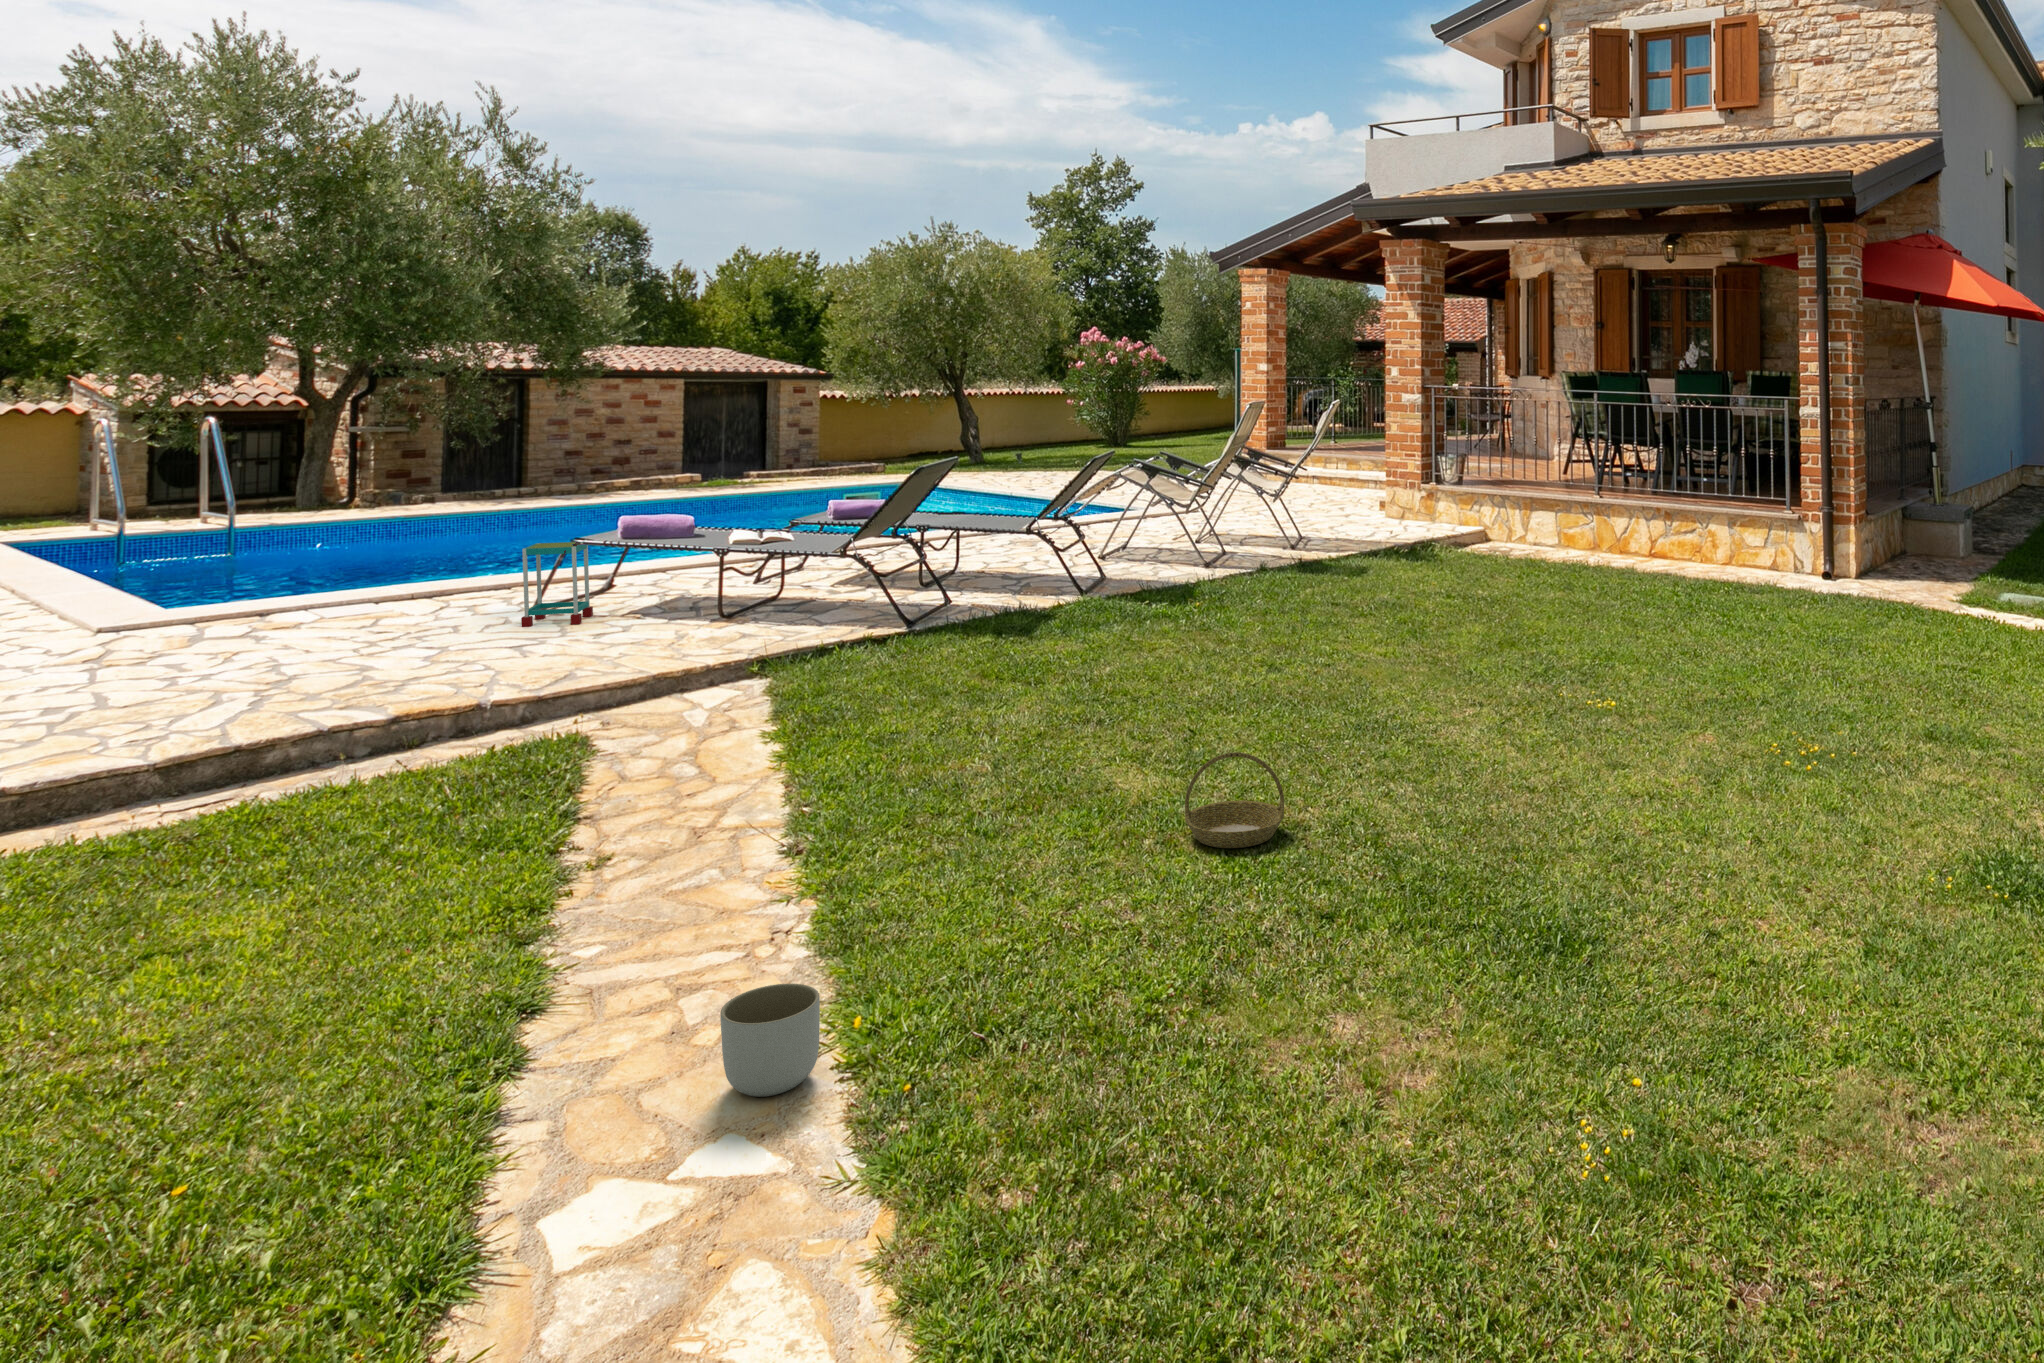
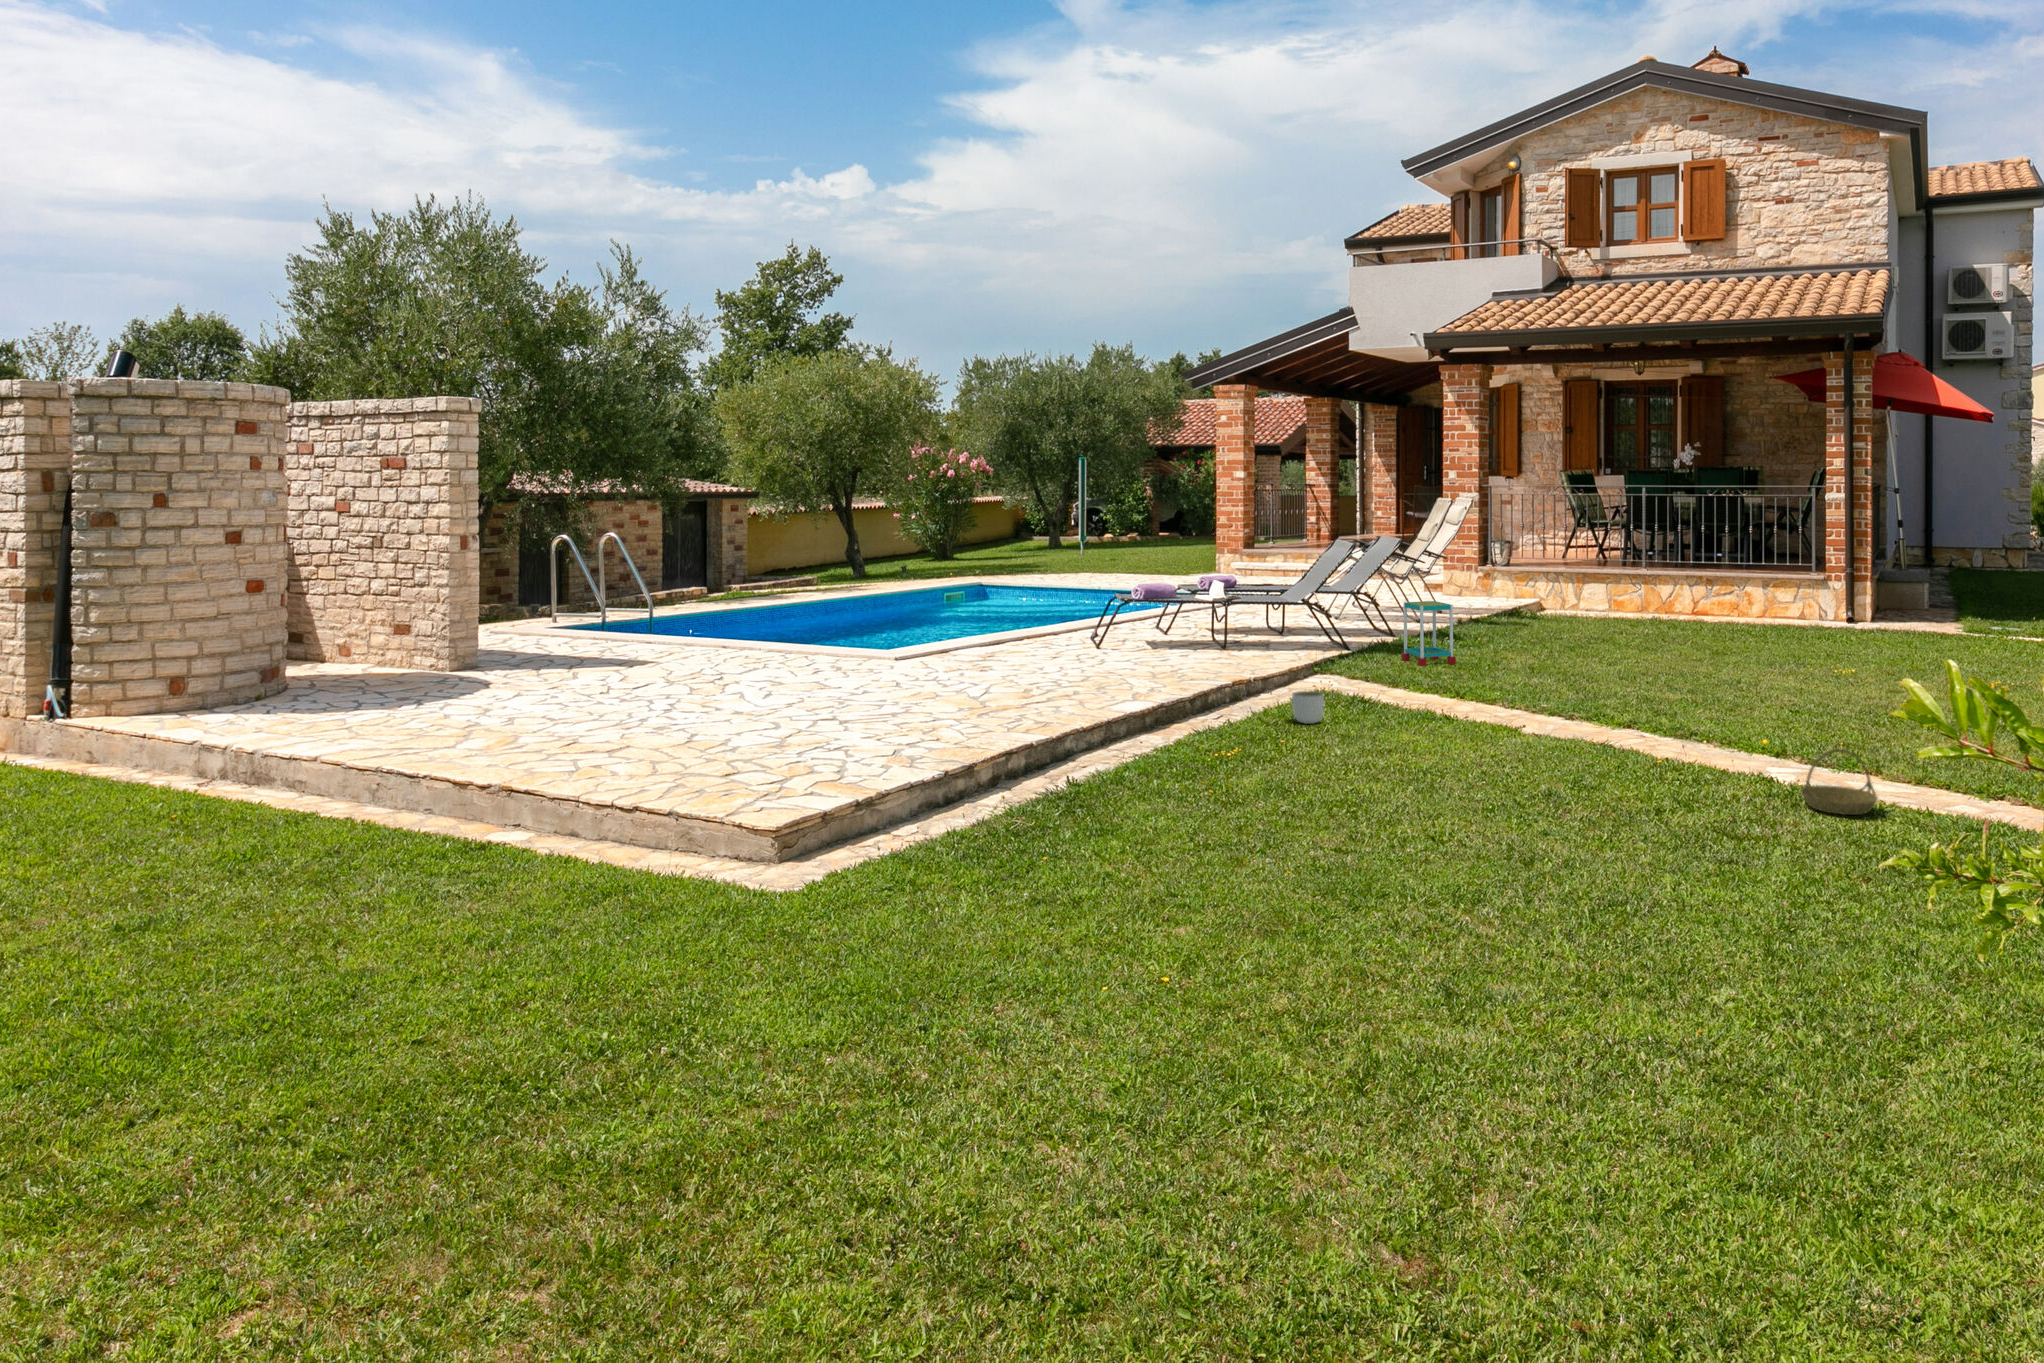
side table: present [521,542,593,627] -> present [1402,601,1456,666]
planter: present [720,984,820,1097] -> present [1292,691,1324,724]

